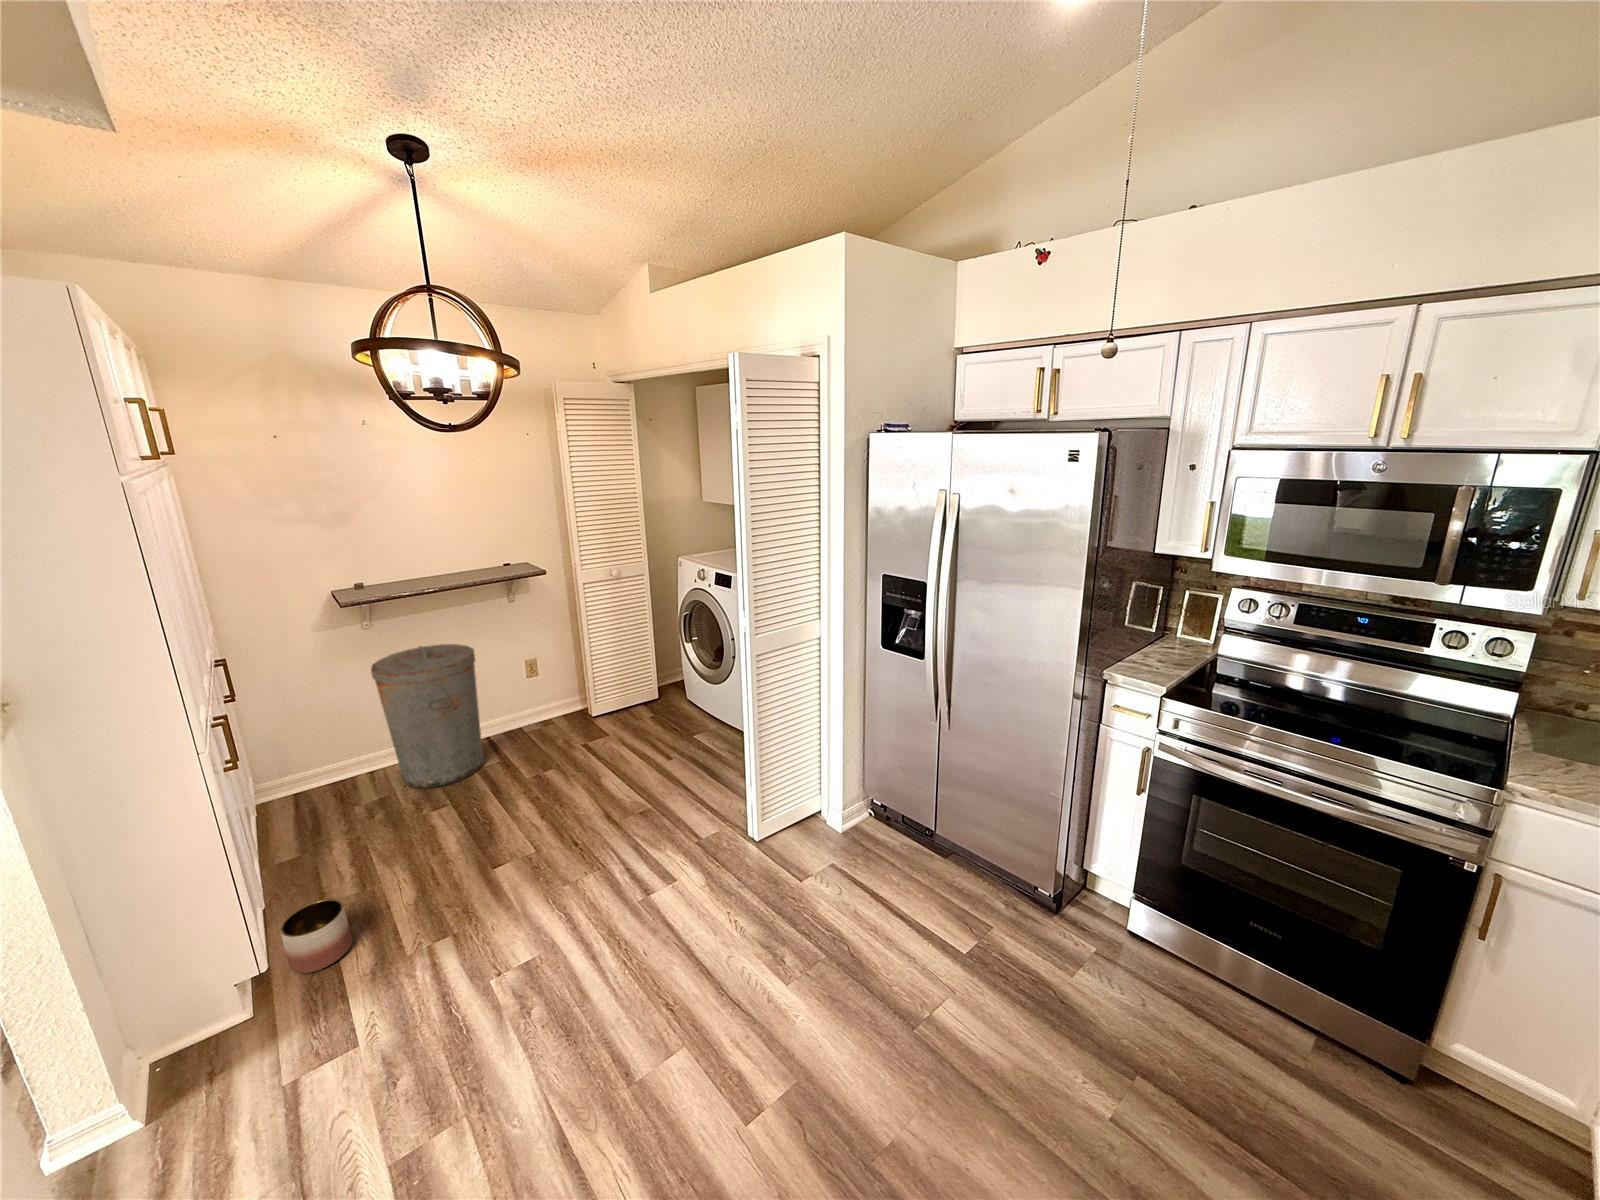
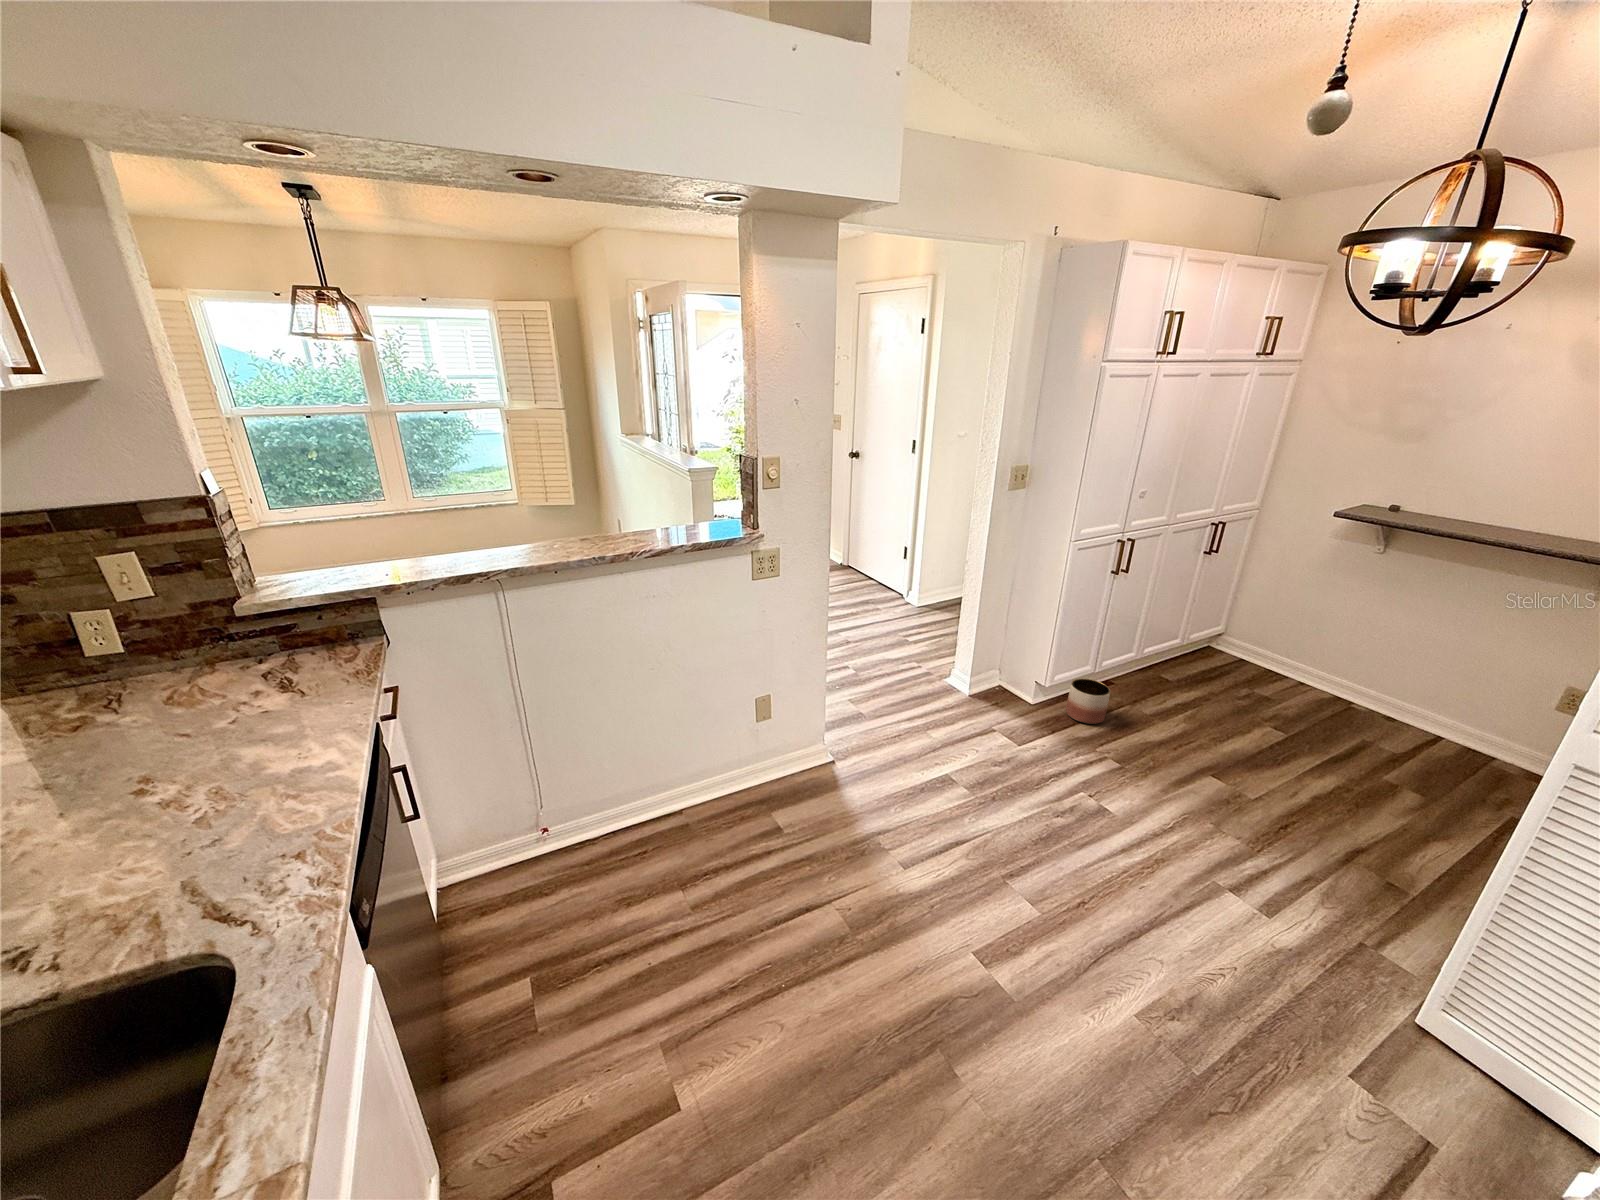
trash can: present [371,644,483,788] -> none [1297,584,1459,746]

